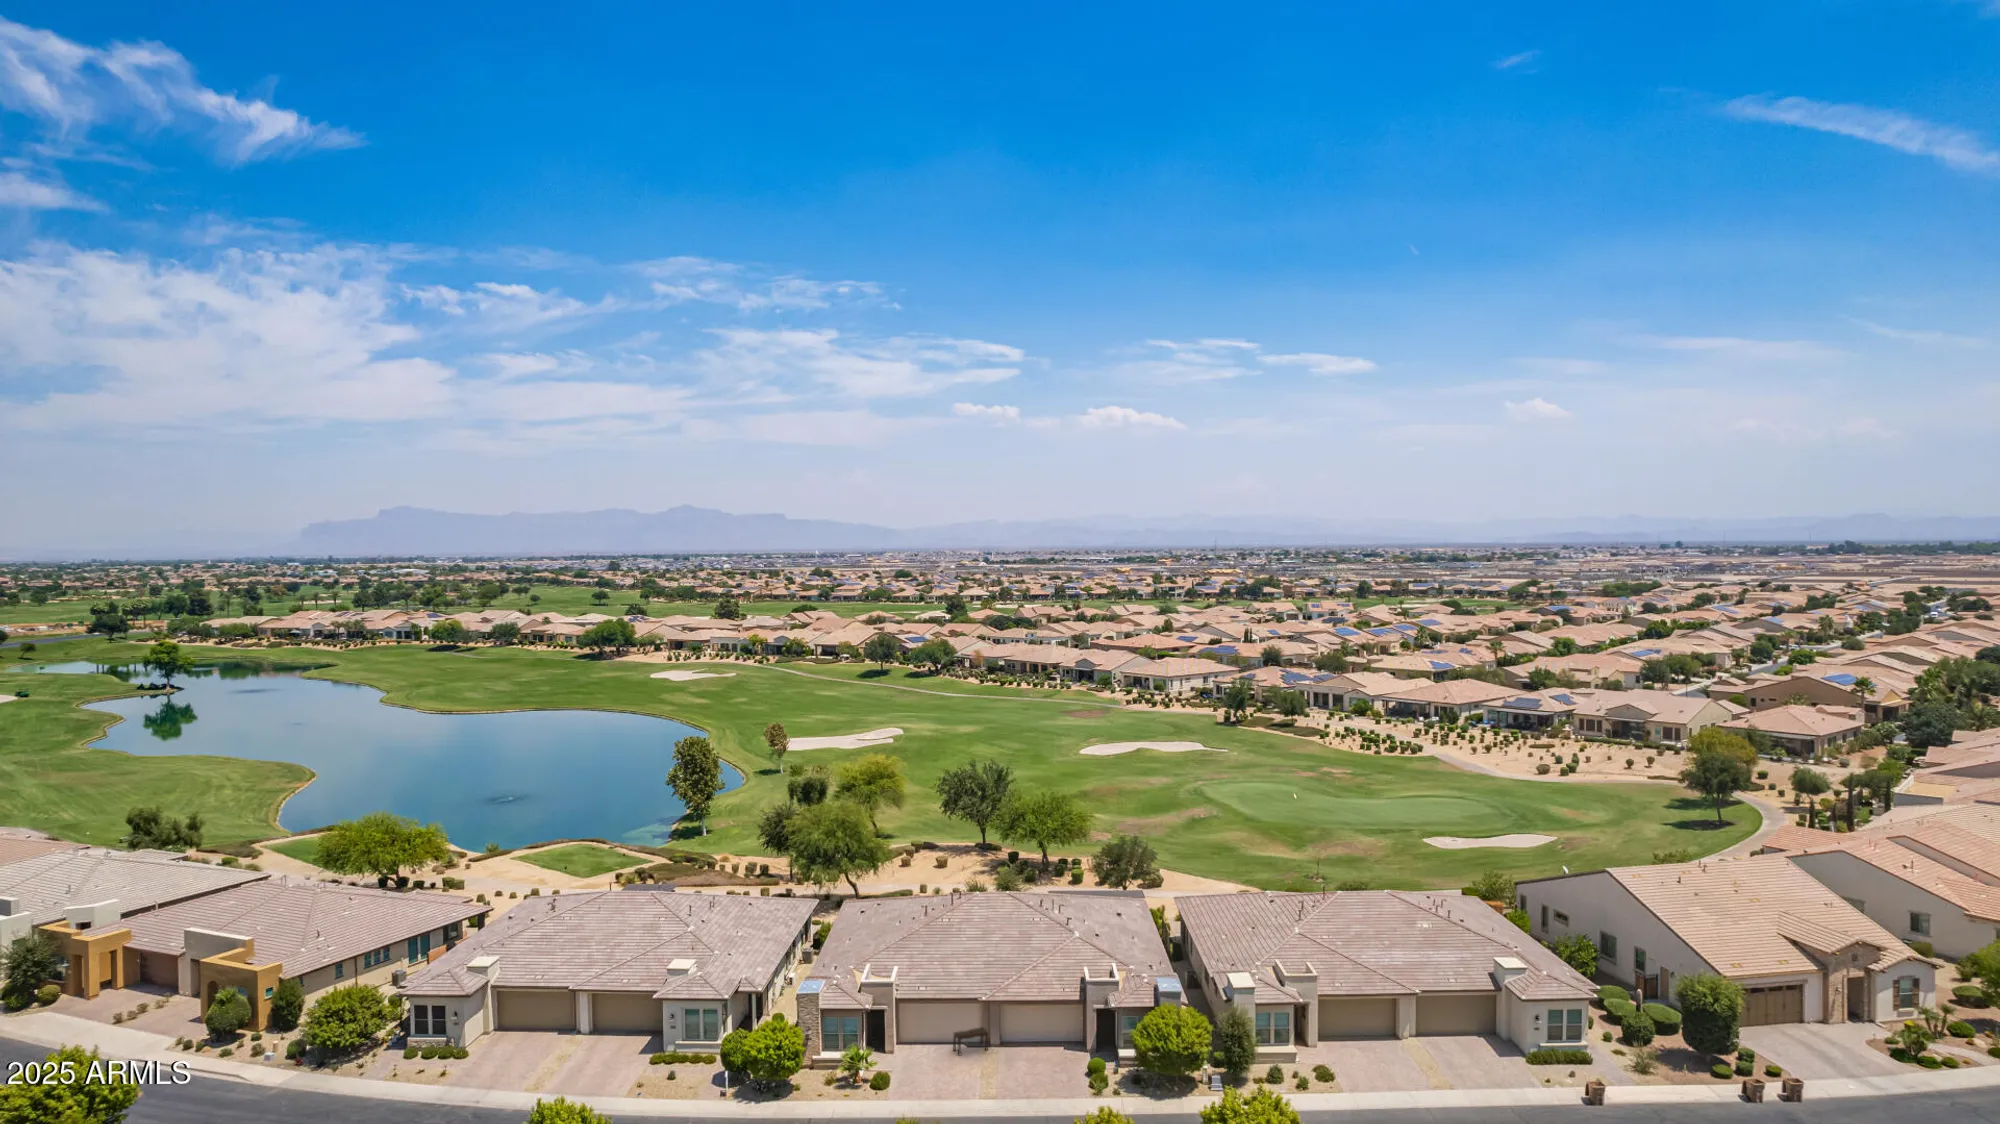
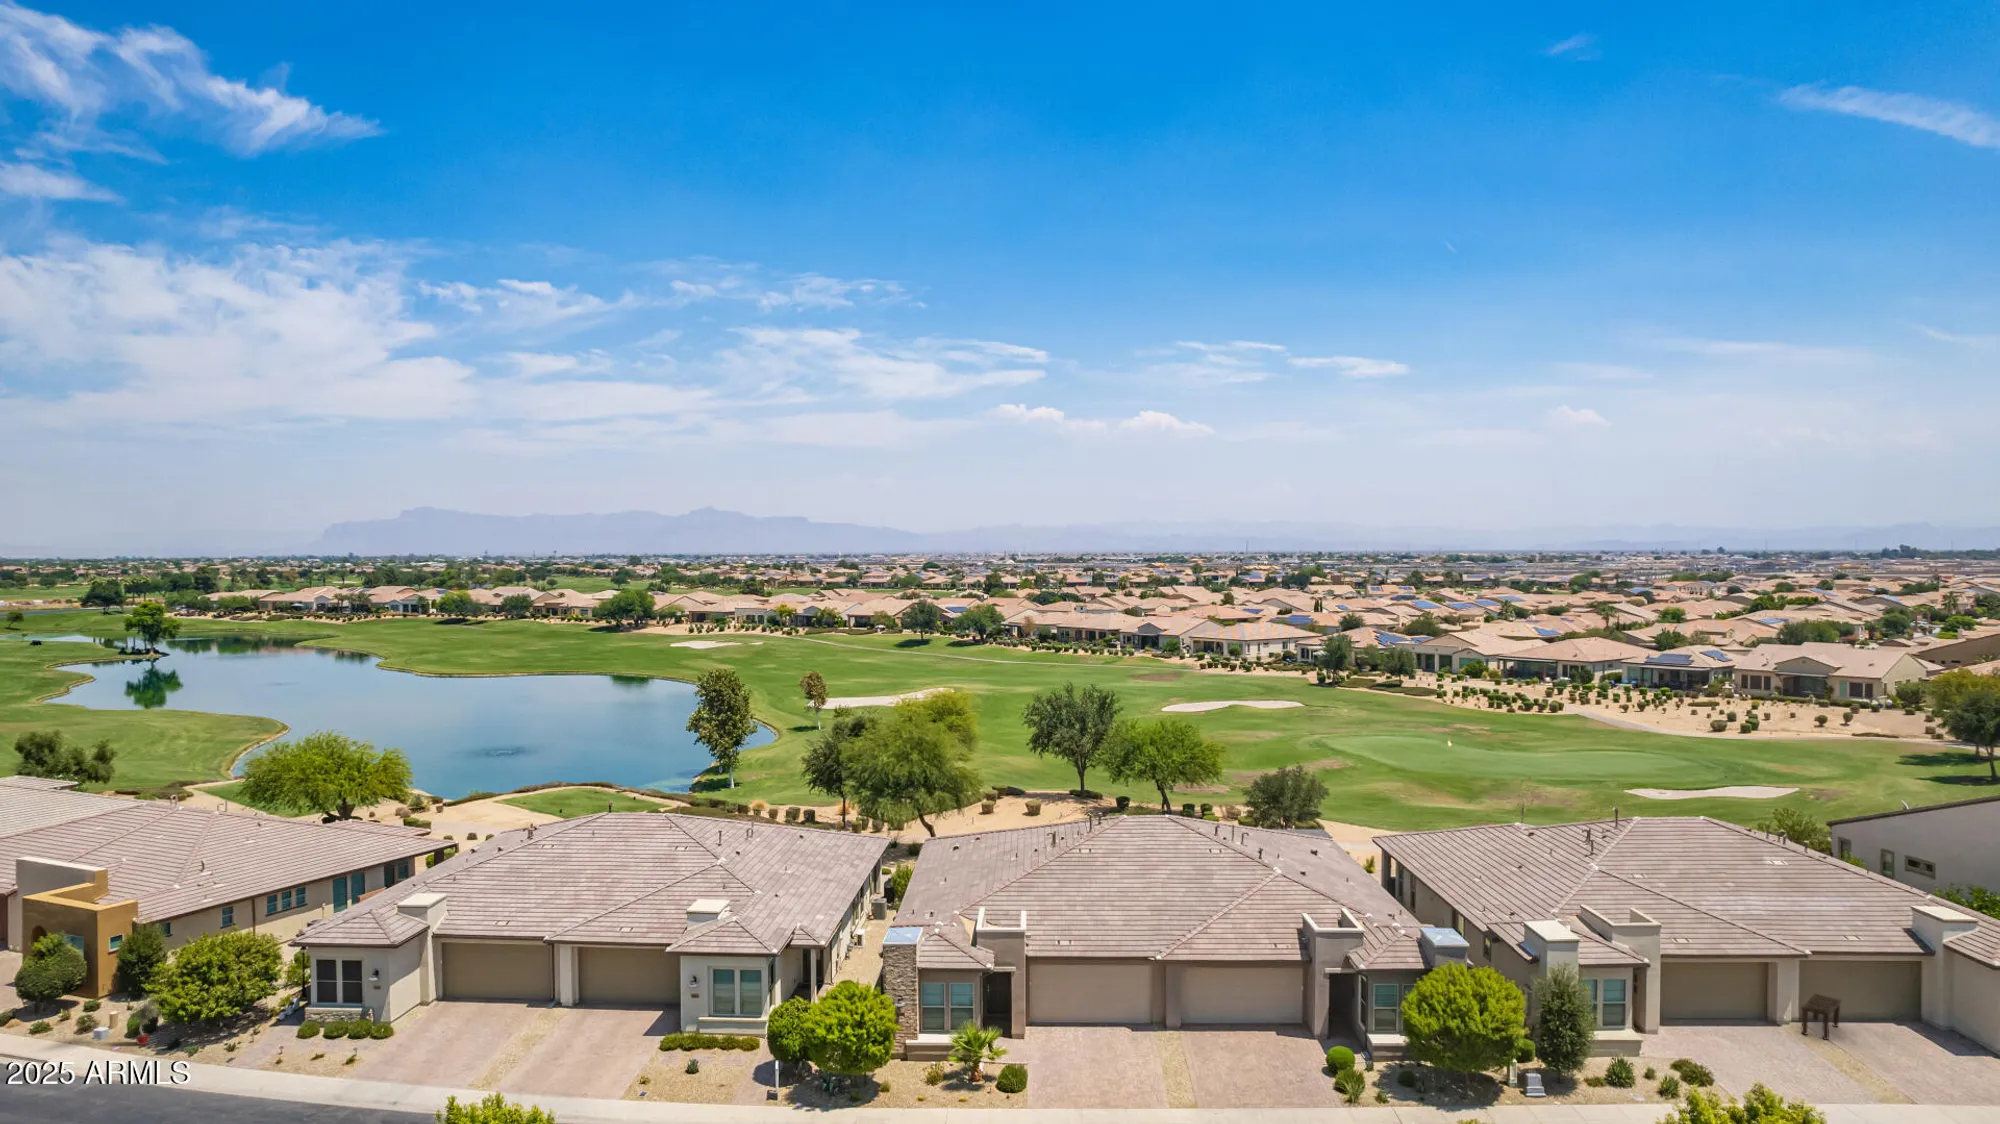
bench: present [953,1027,988,1055] -> present [1801,994,1841,1040]

